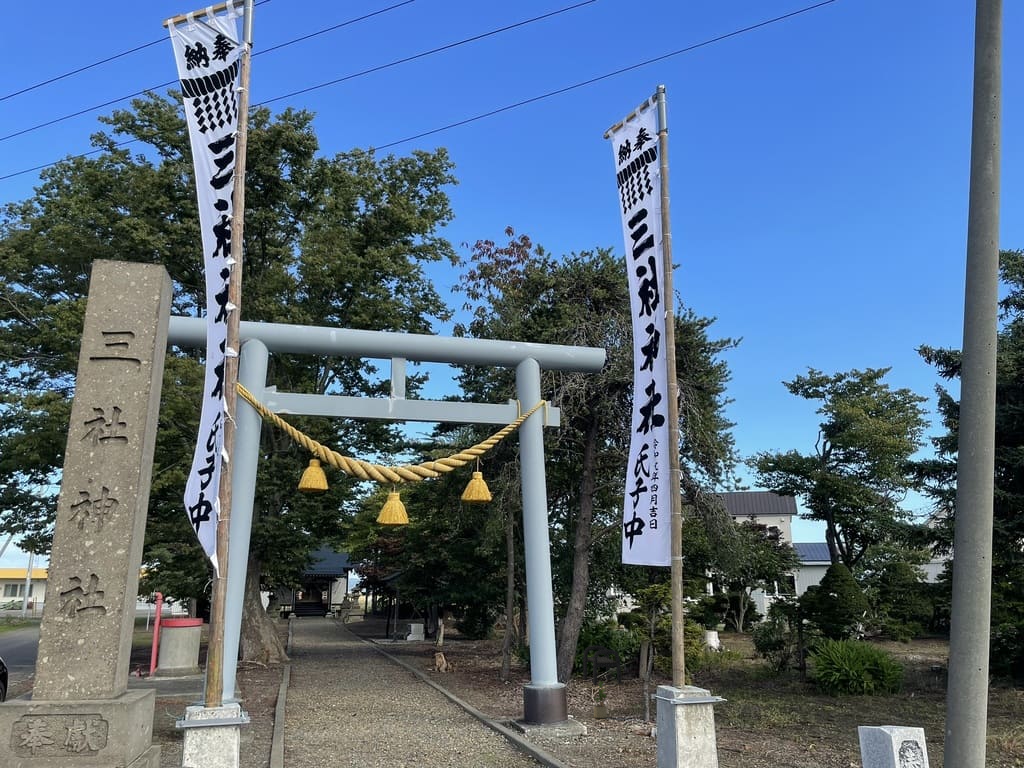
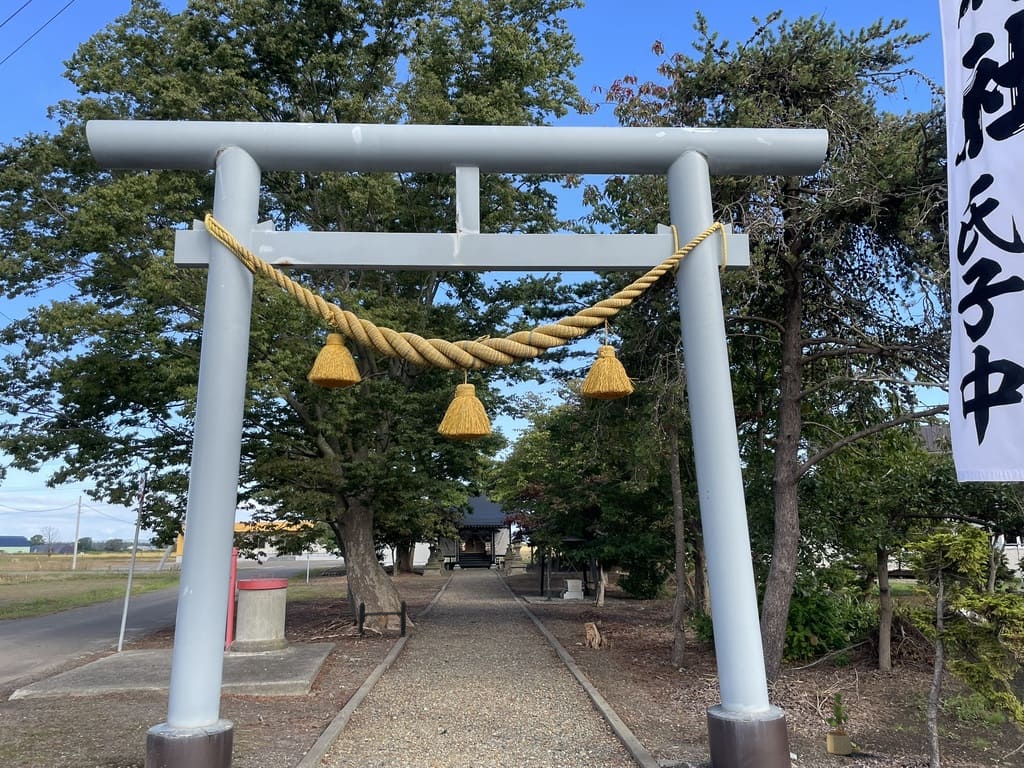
bench: present [583,646,622,685] -> present [359,601,406,637]

